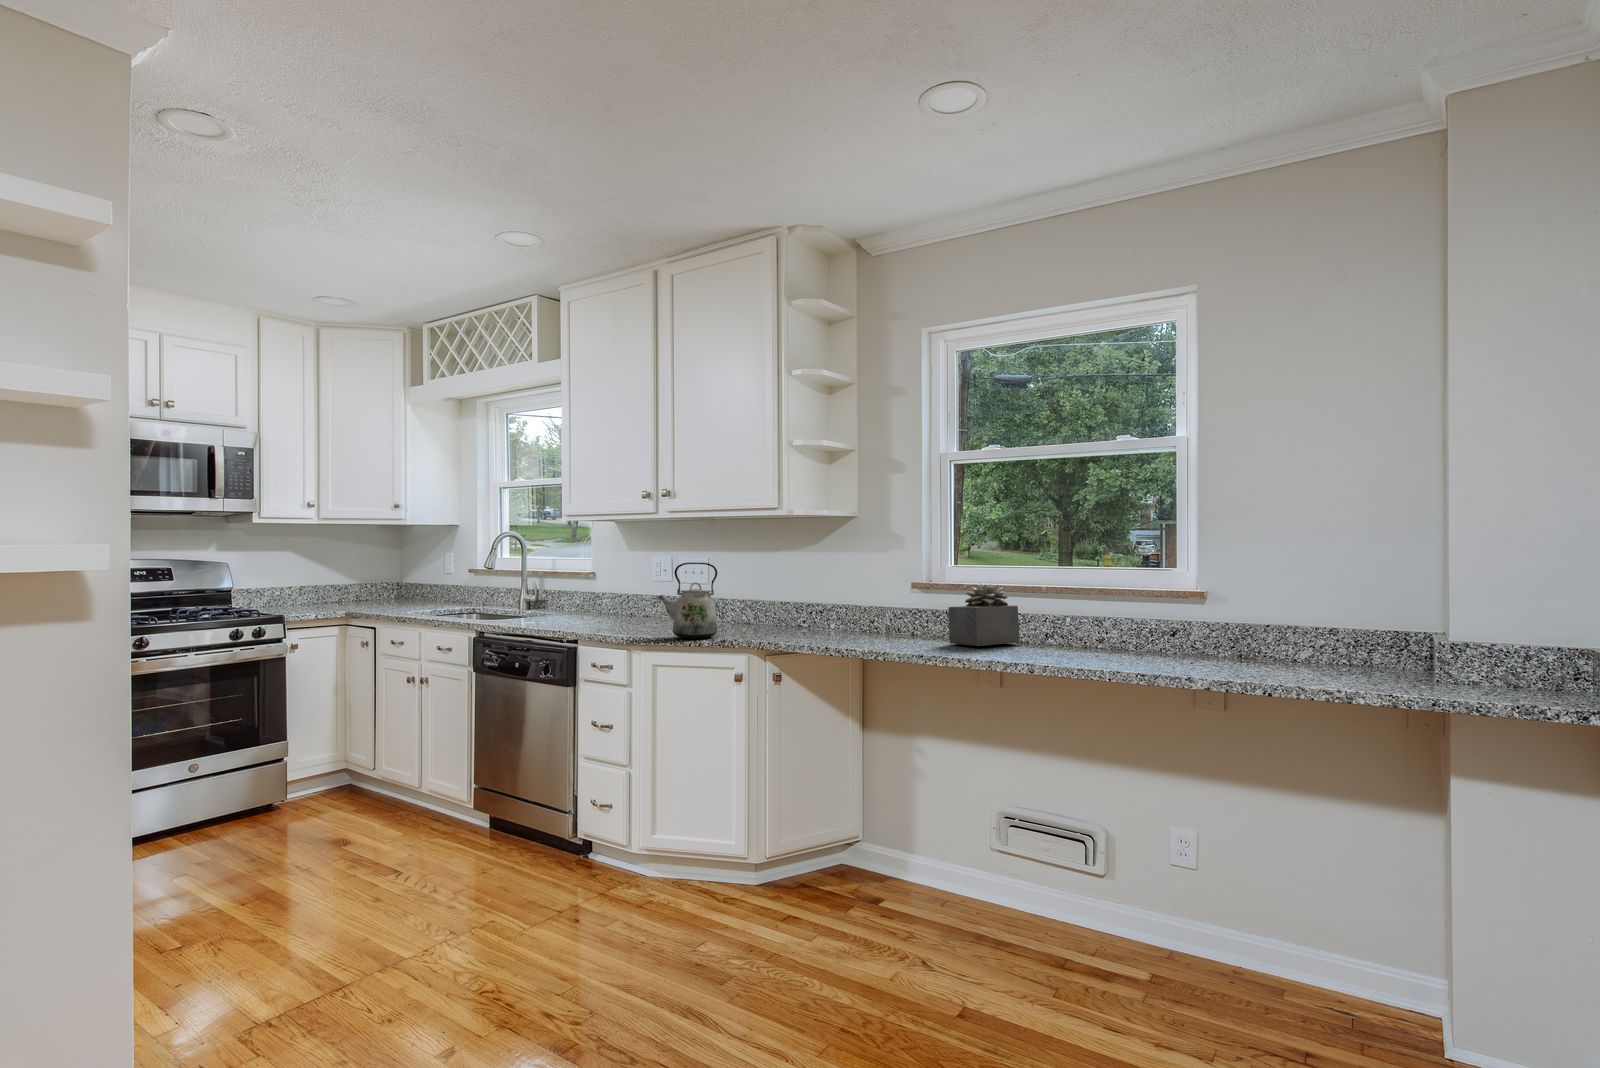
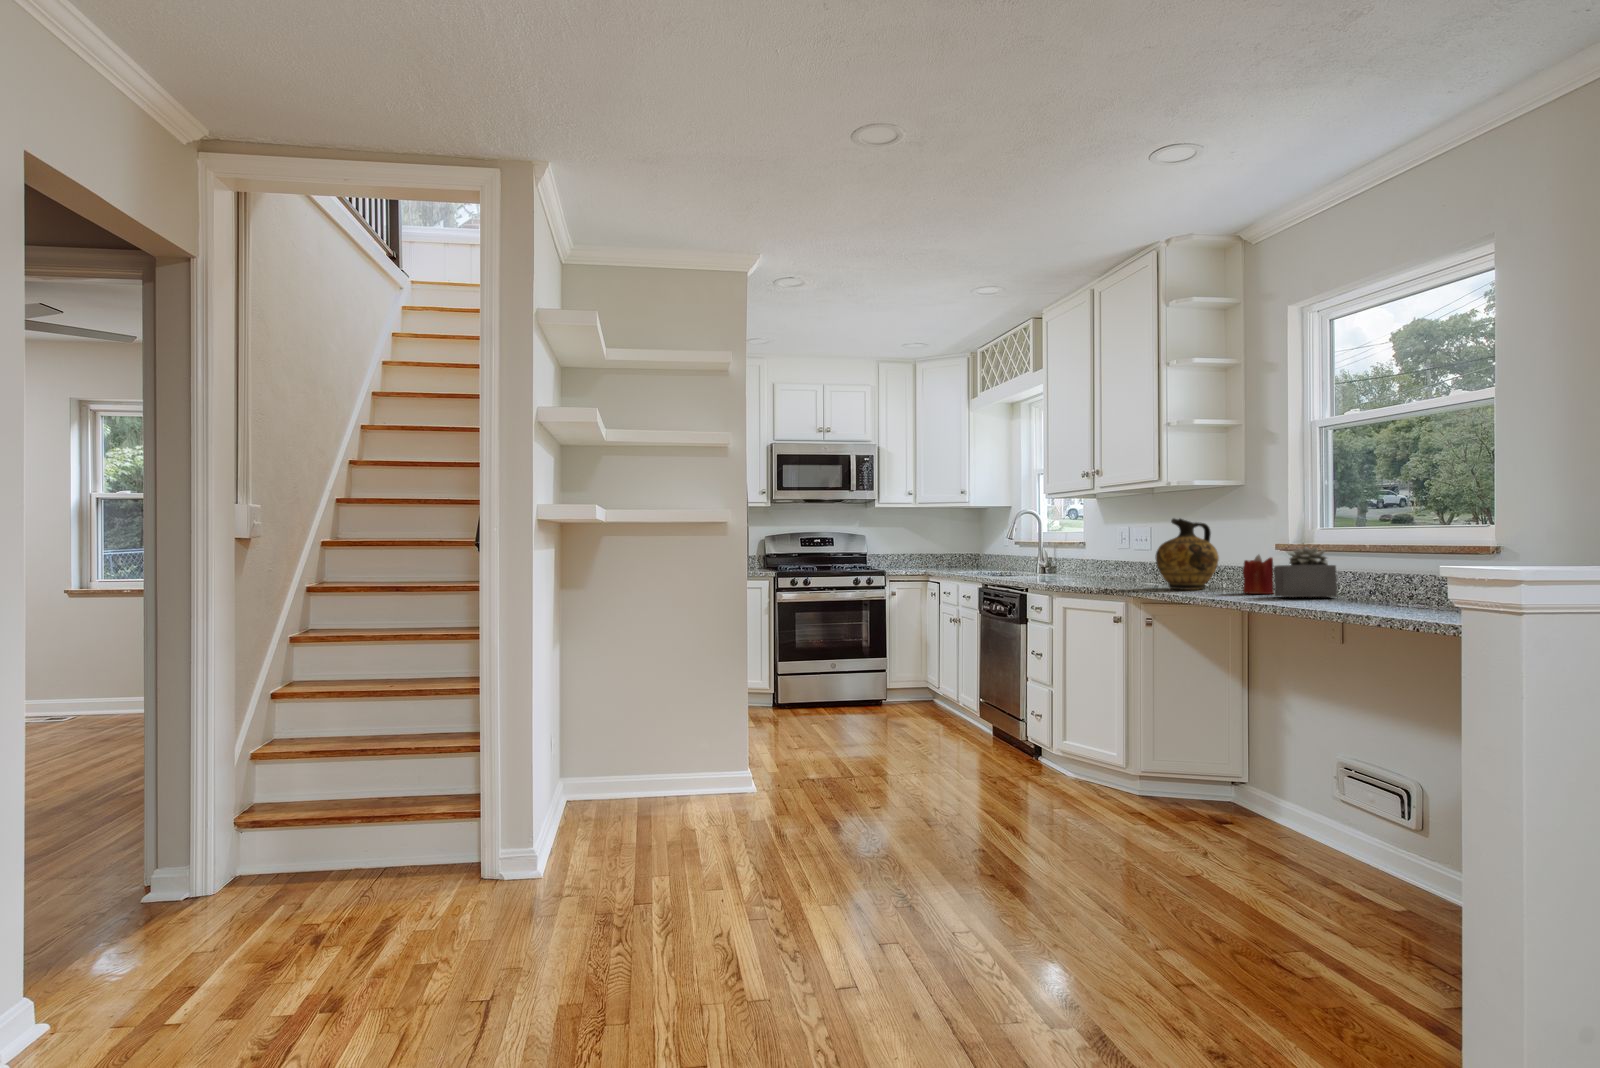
ceramic jug: none [772,546,844,637] -> present [1155,519,1219,590]
kettle: present [657,563,717,639] -> none [1074,533,1118,588]
candle: none [894,592,929,641] -> present [1243,554,1274,594]

